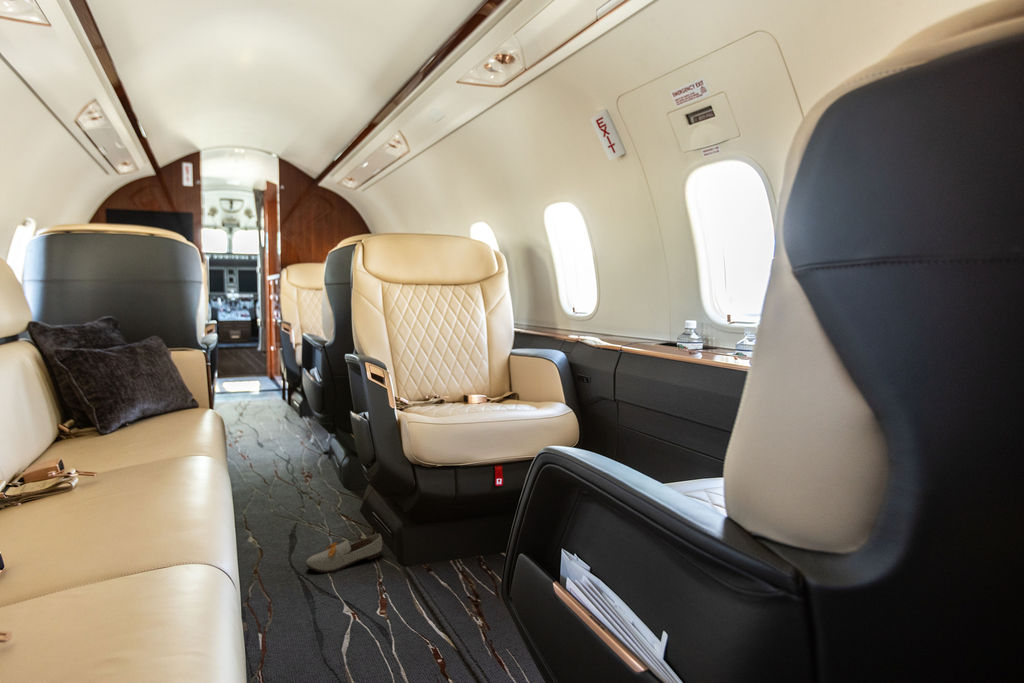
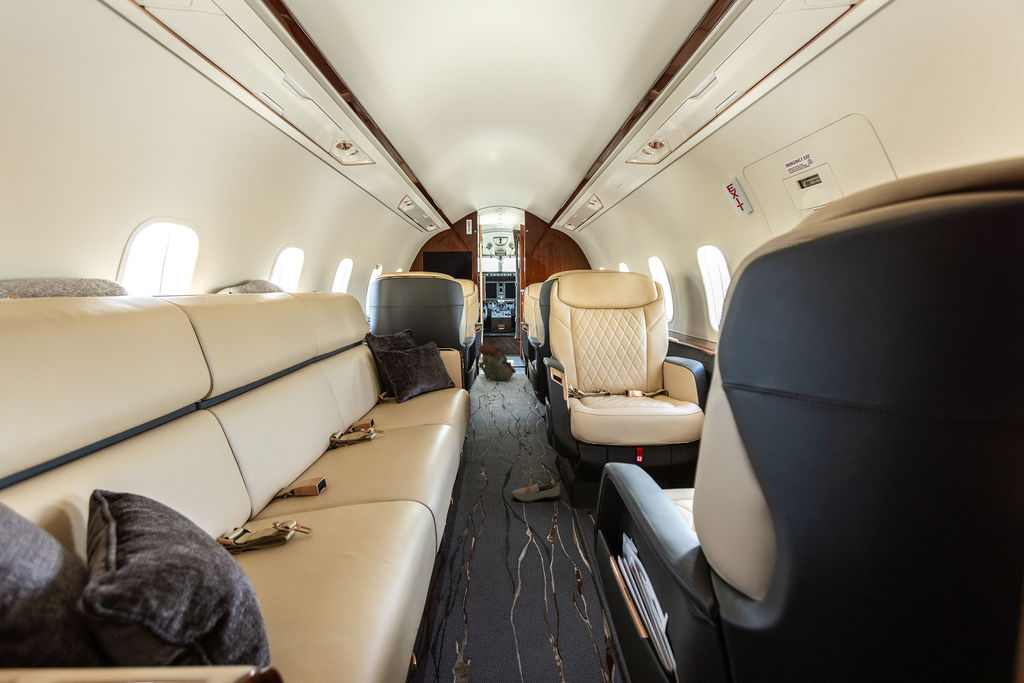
backpack: none [206,353,271,411] -> present [479,345,516,381]

